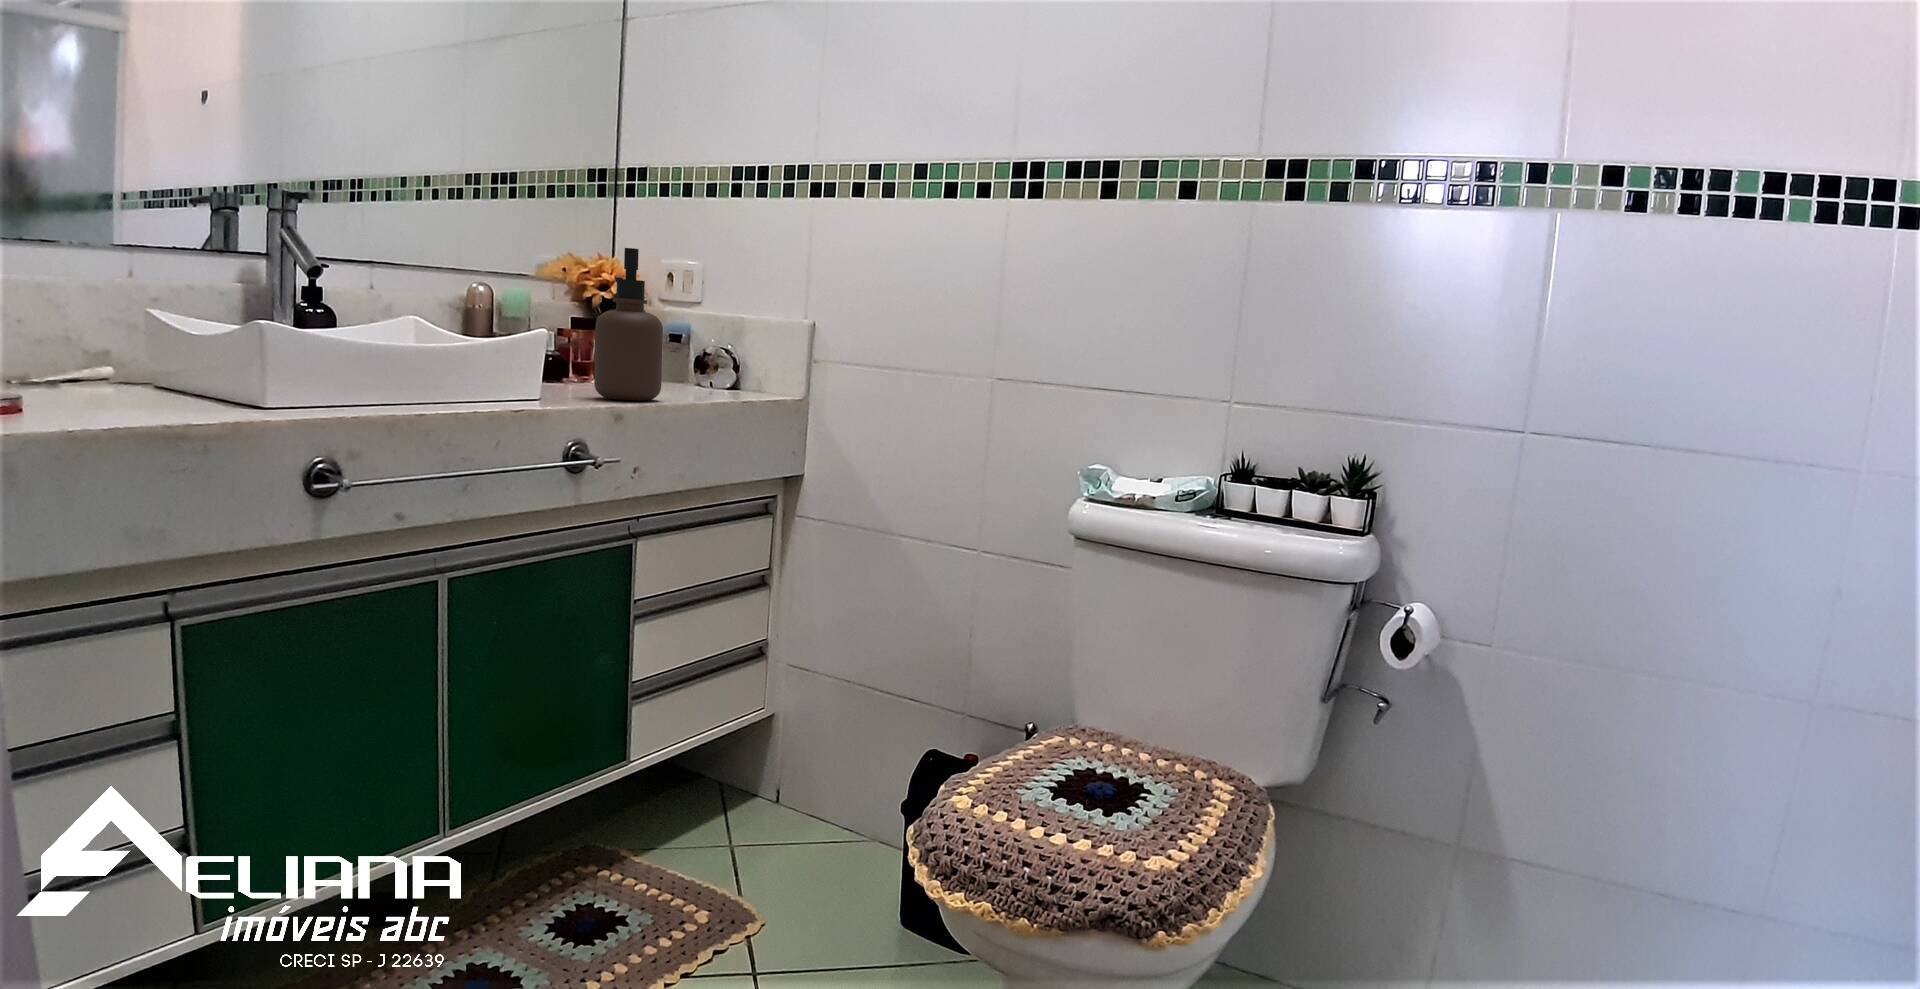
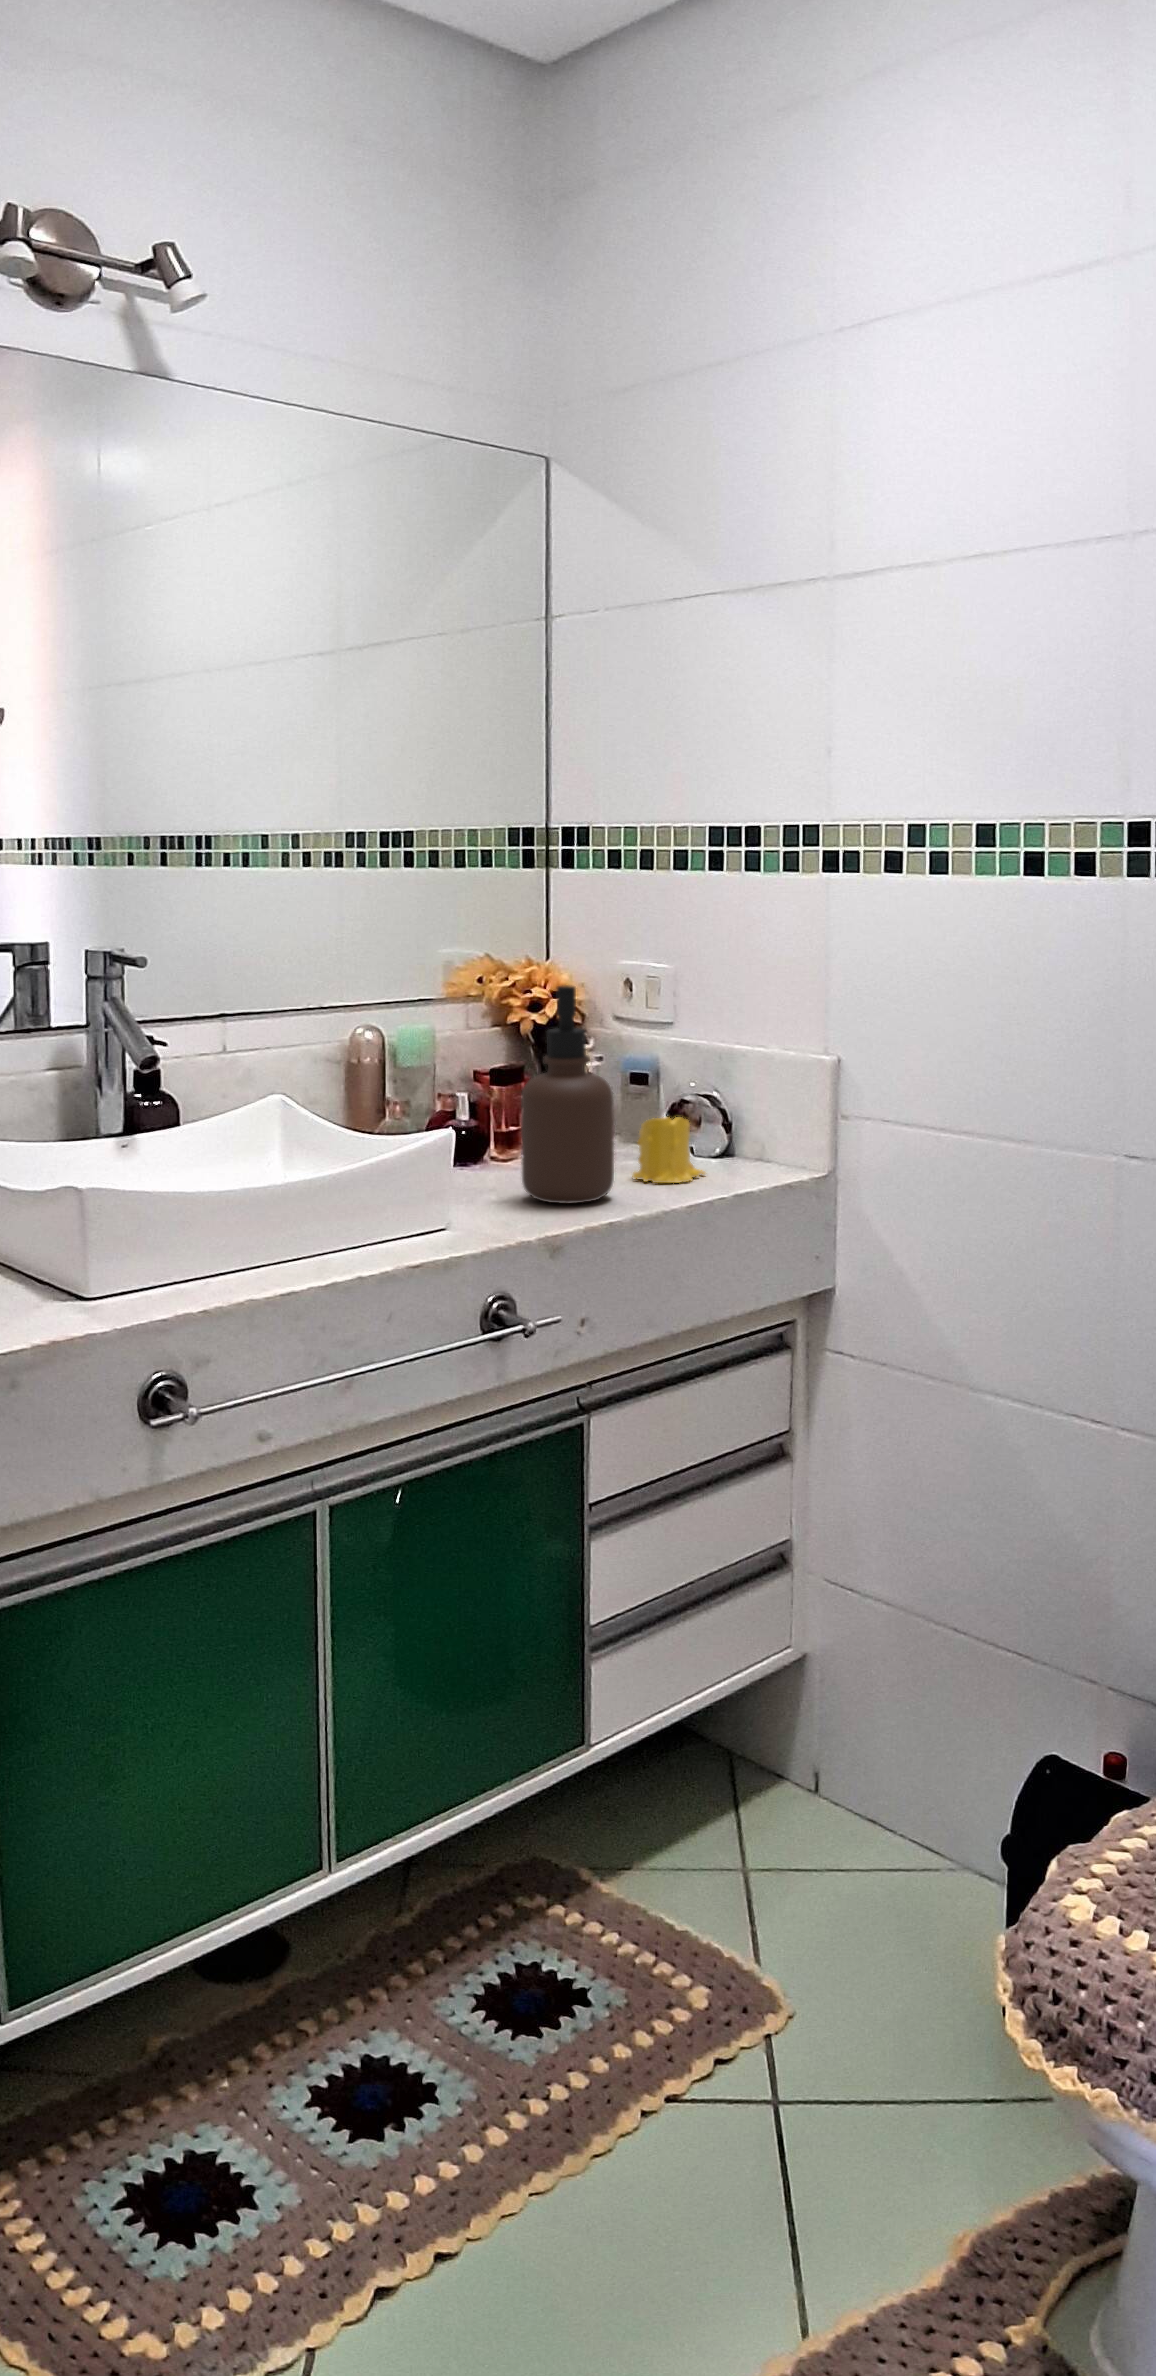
candle: none [673,351,724,398] -> present [632,1114,705,1183]

